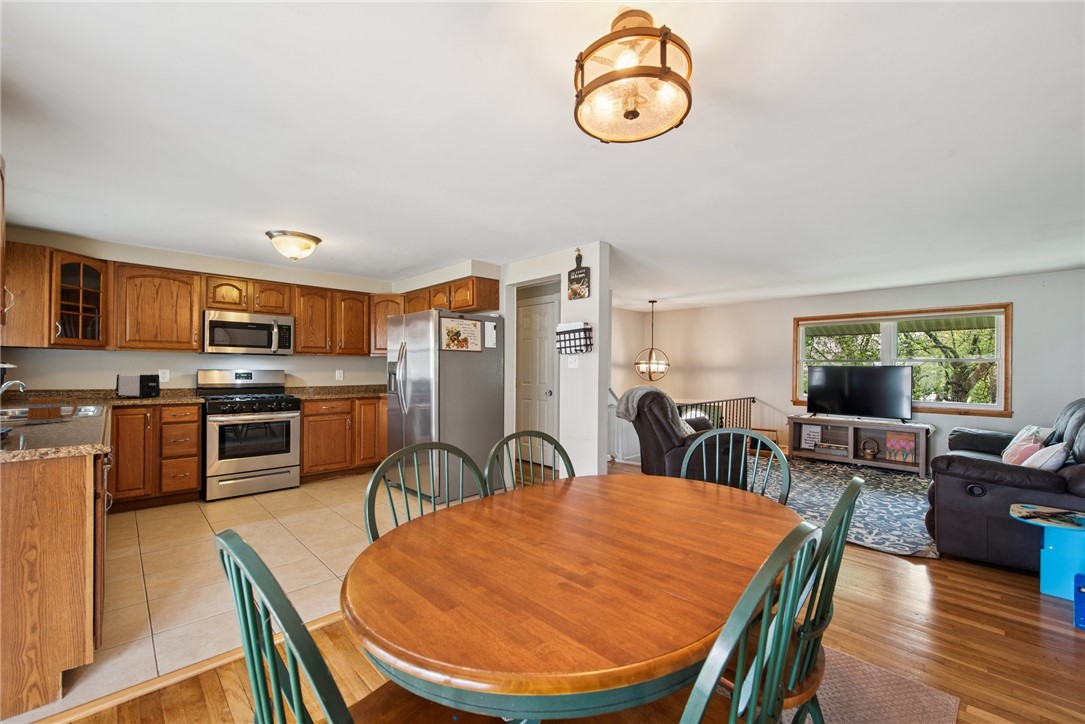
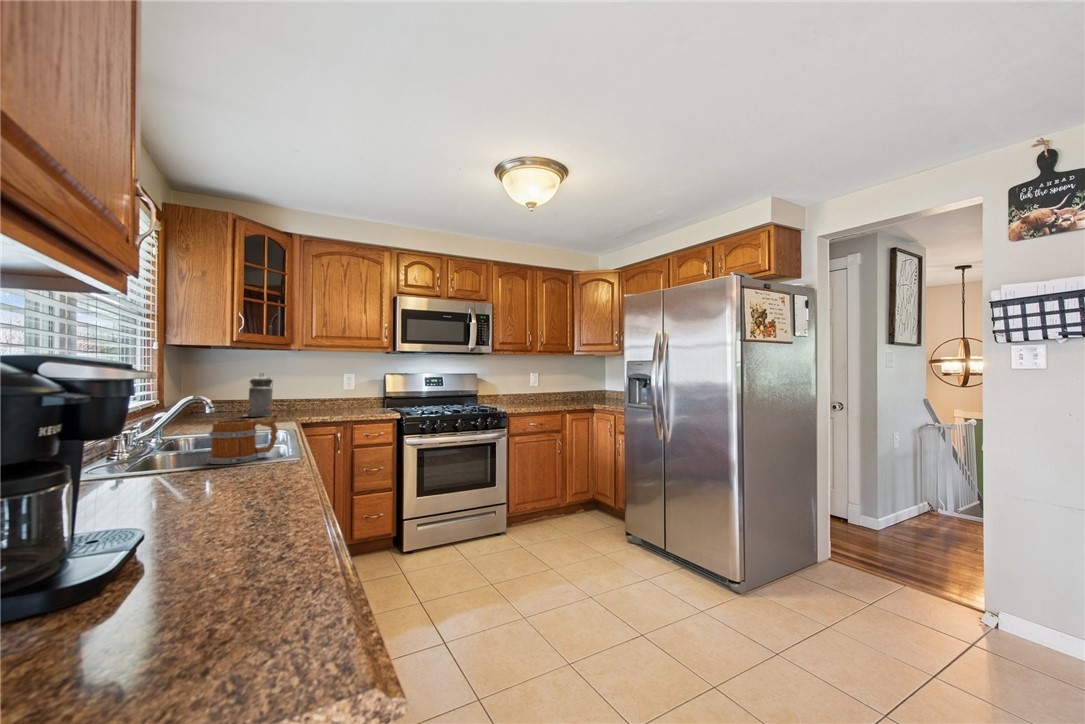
canister: none [60,369,93,402] -> present [244,373,273,416]
toaster: present [115,374,161,398] -> none [298,380,347,411]

